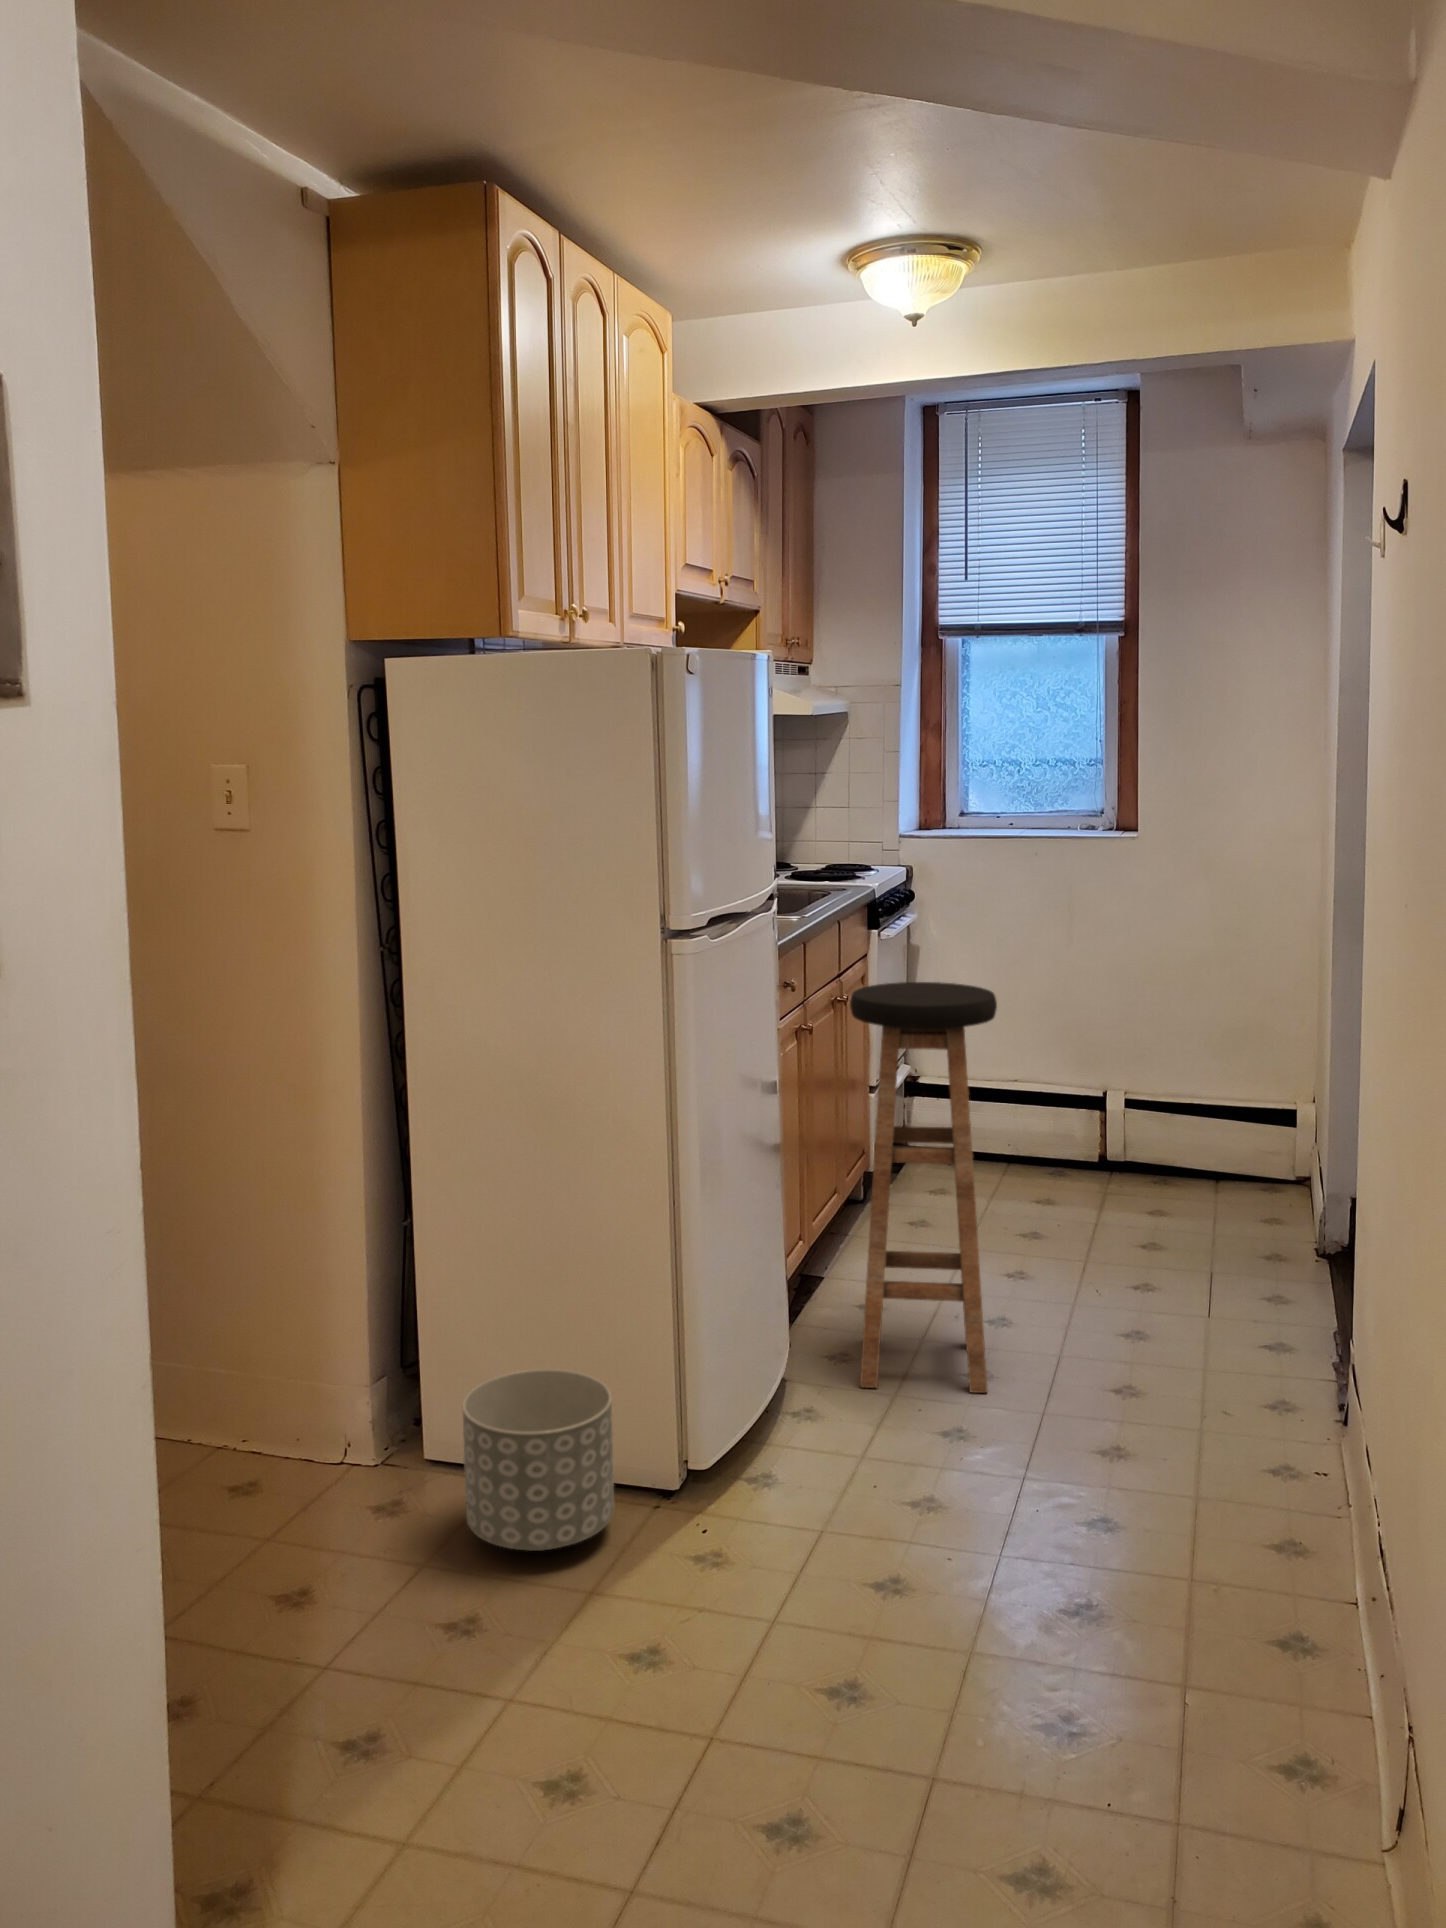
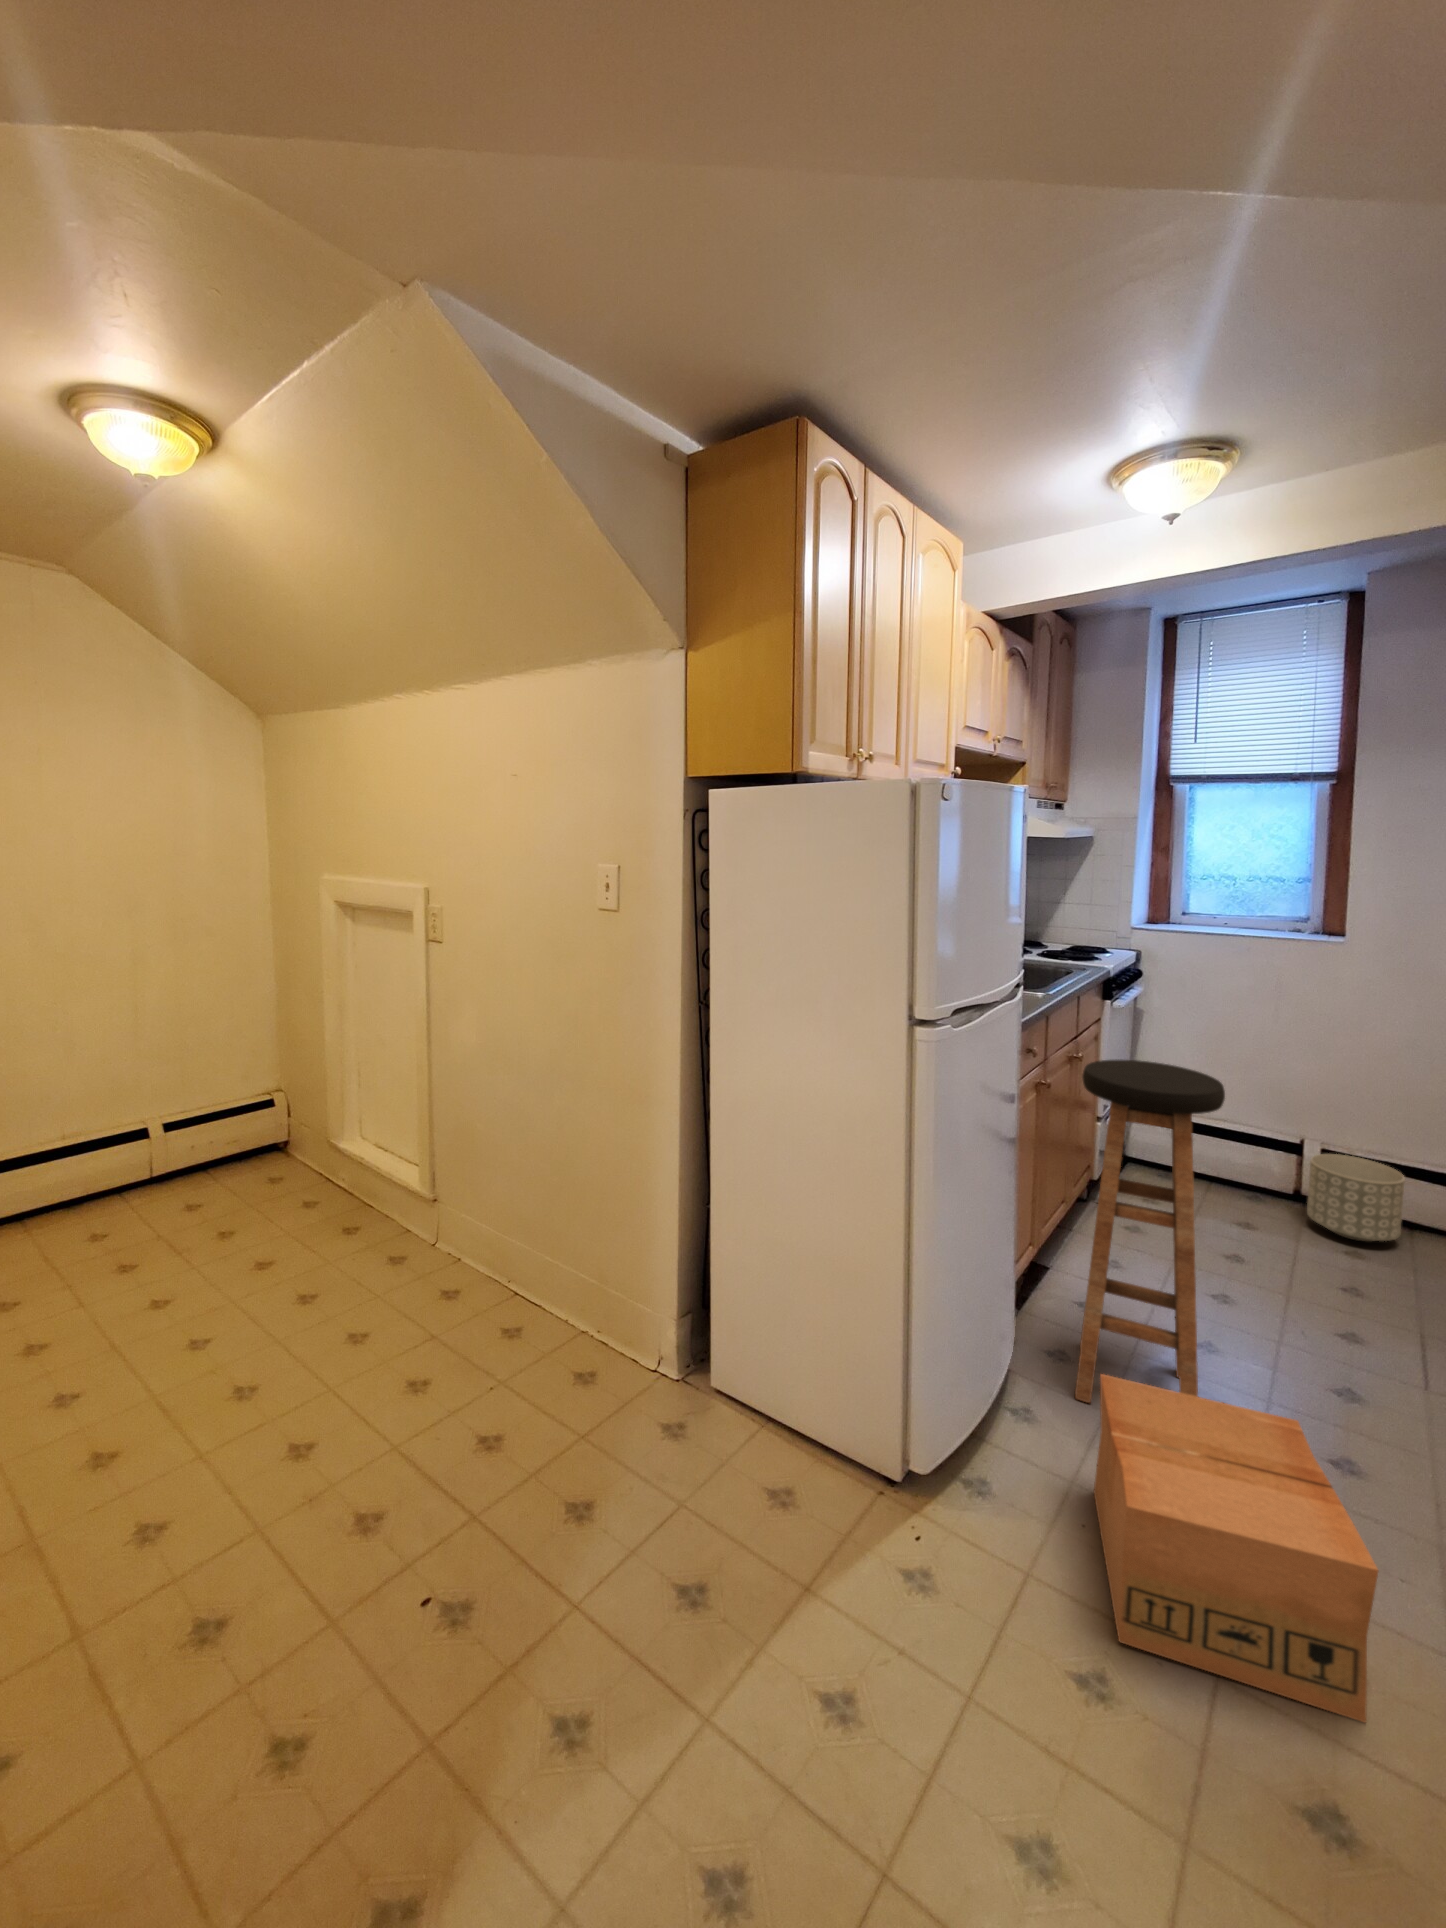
cardboard box: none [883,1320,1121,1551] -> present [1094,1374,1378,1722]
planter: present [462,1369,614,1551] -> present [1307,1154,1405,1242]

